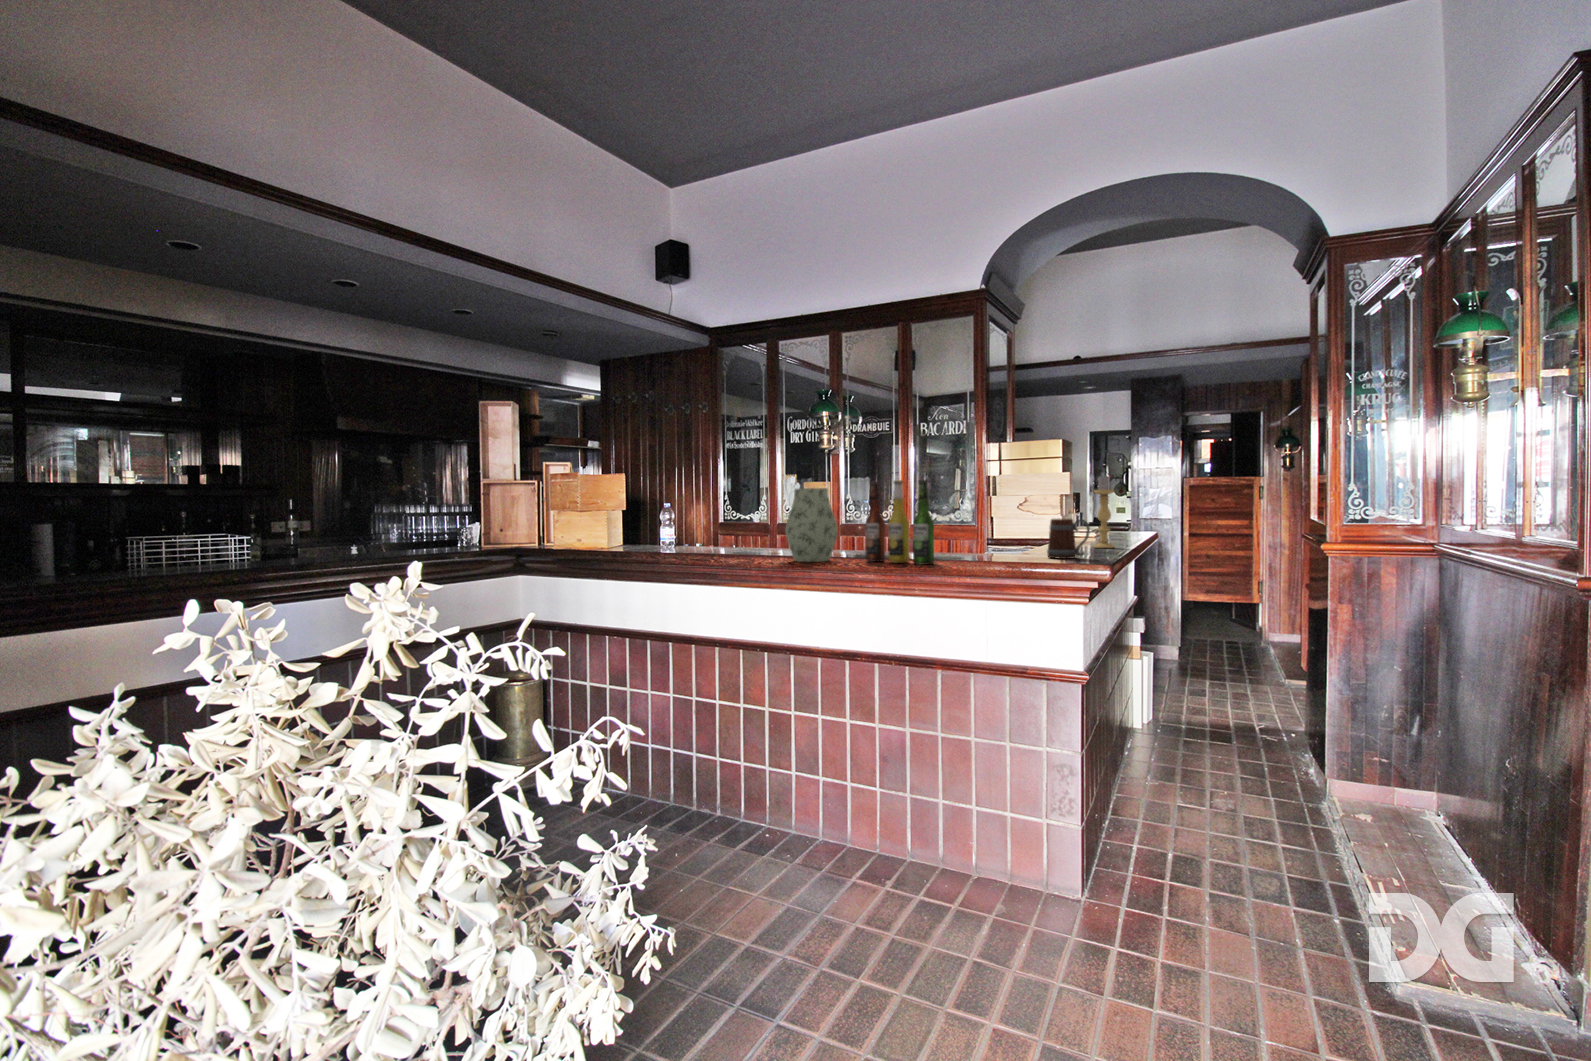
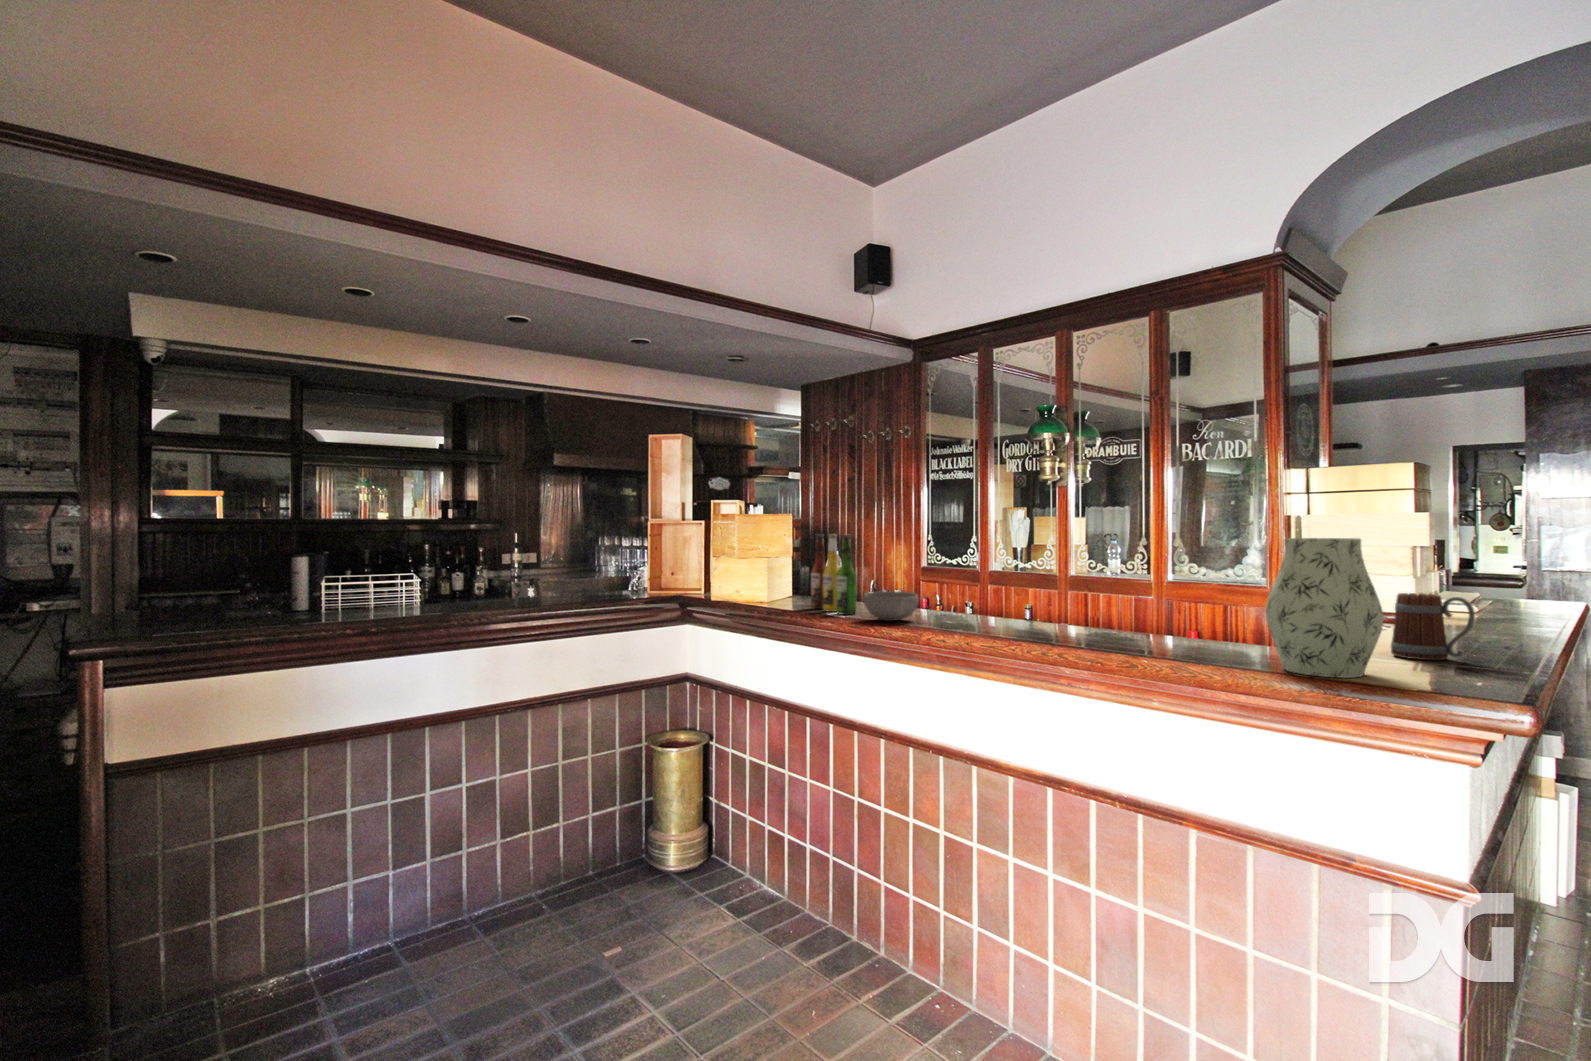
candle holder: present [1094,475,1114,548] -> none [1474,517,1516,635]
beer bottle: present [865,479,934,565] -> present [811,534,856,615]
vase: present [785,488,838,562] -> present [1265,538,1384,678]
bowl: none [695,535,739,557] -> present [863,591,919,621]

